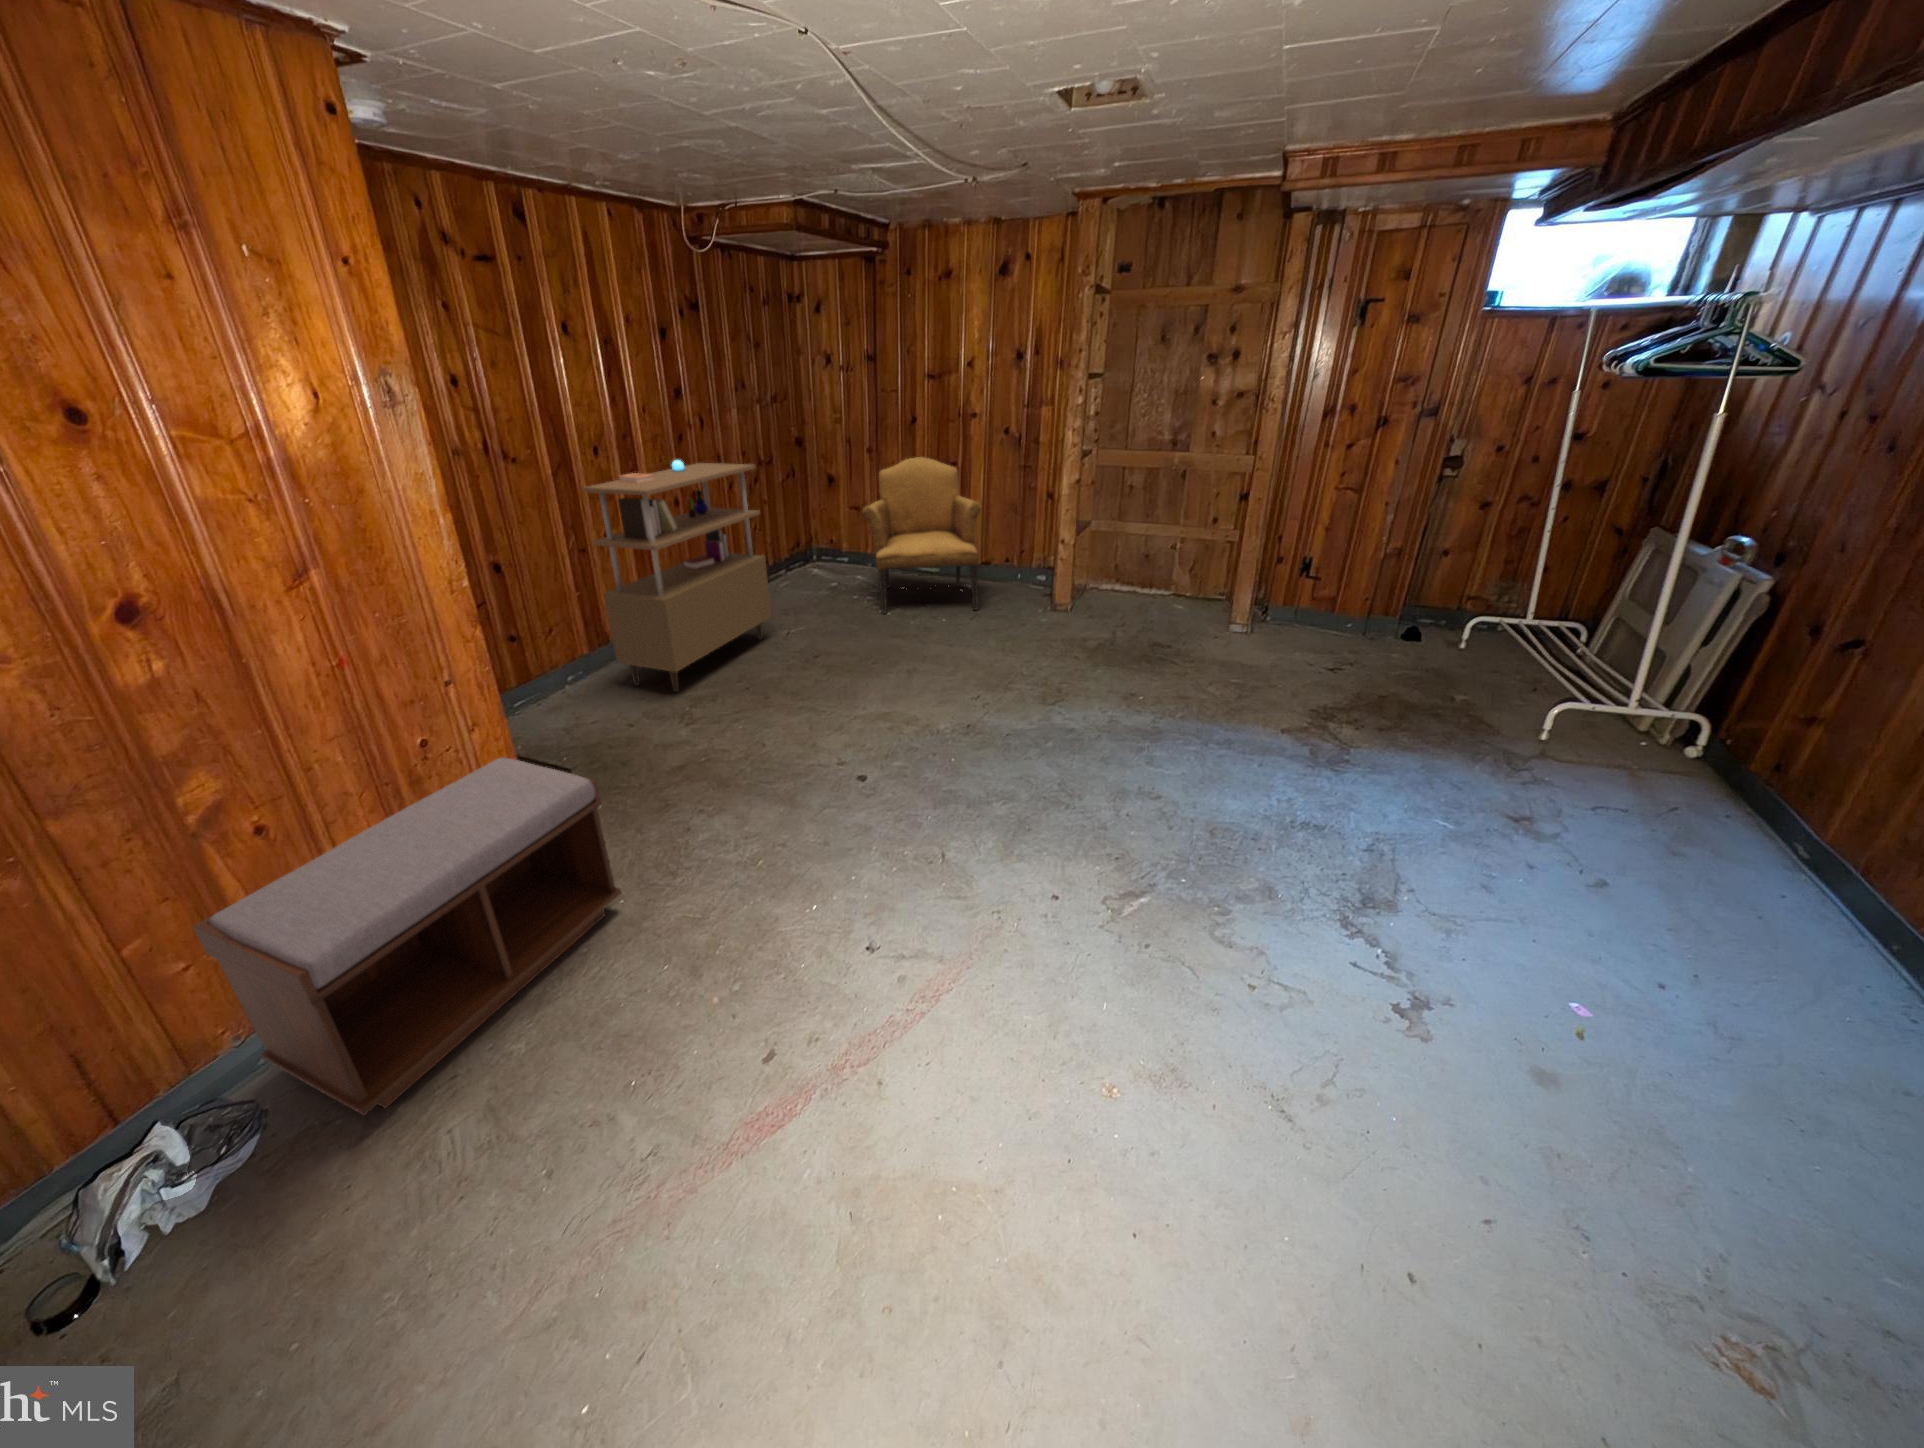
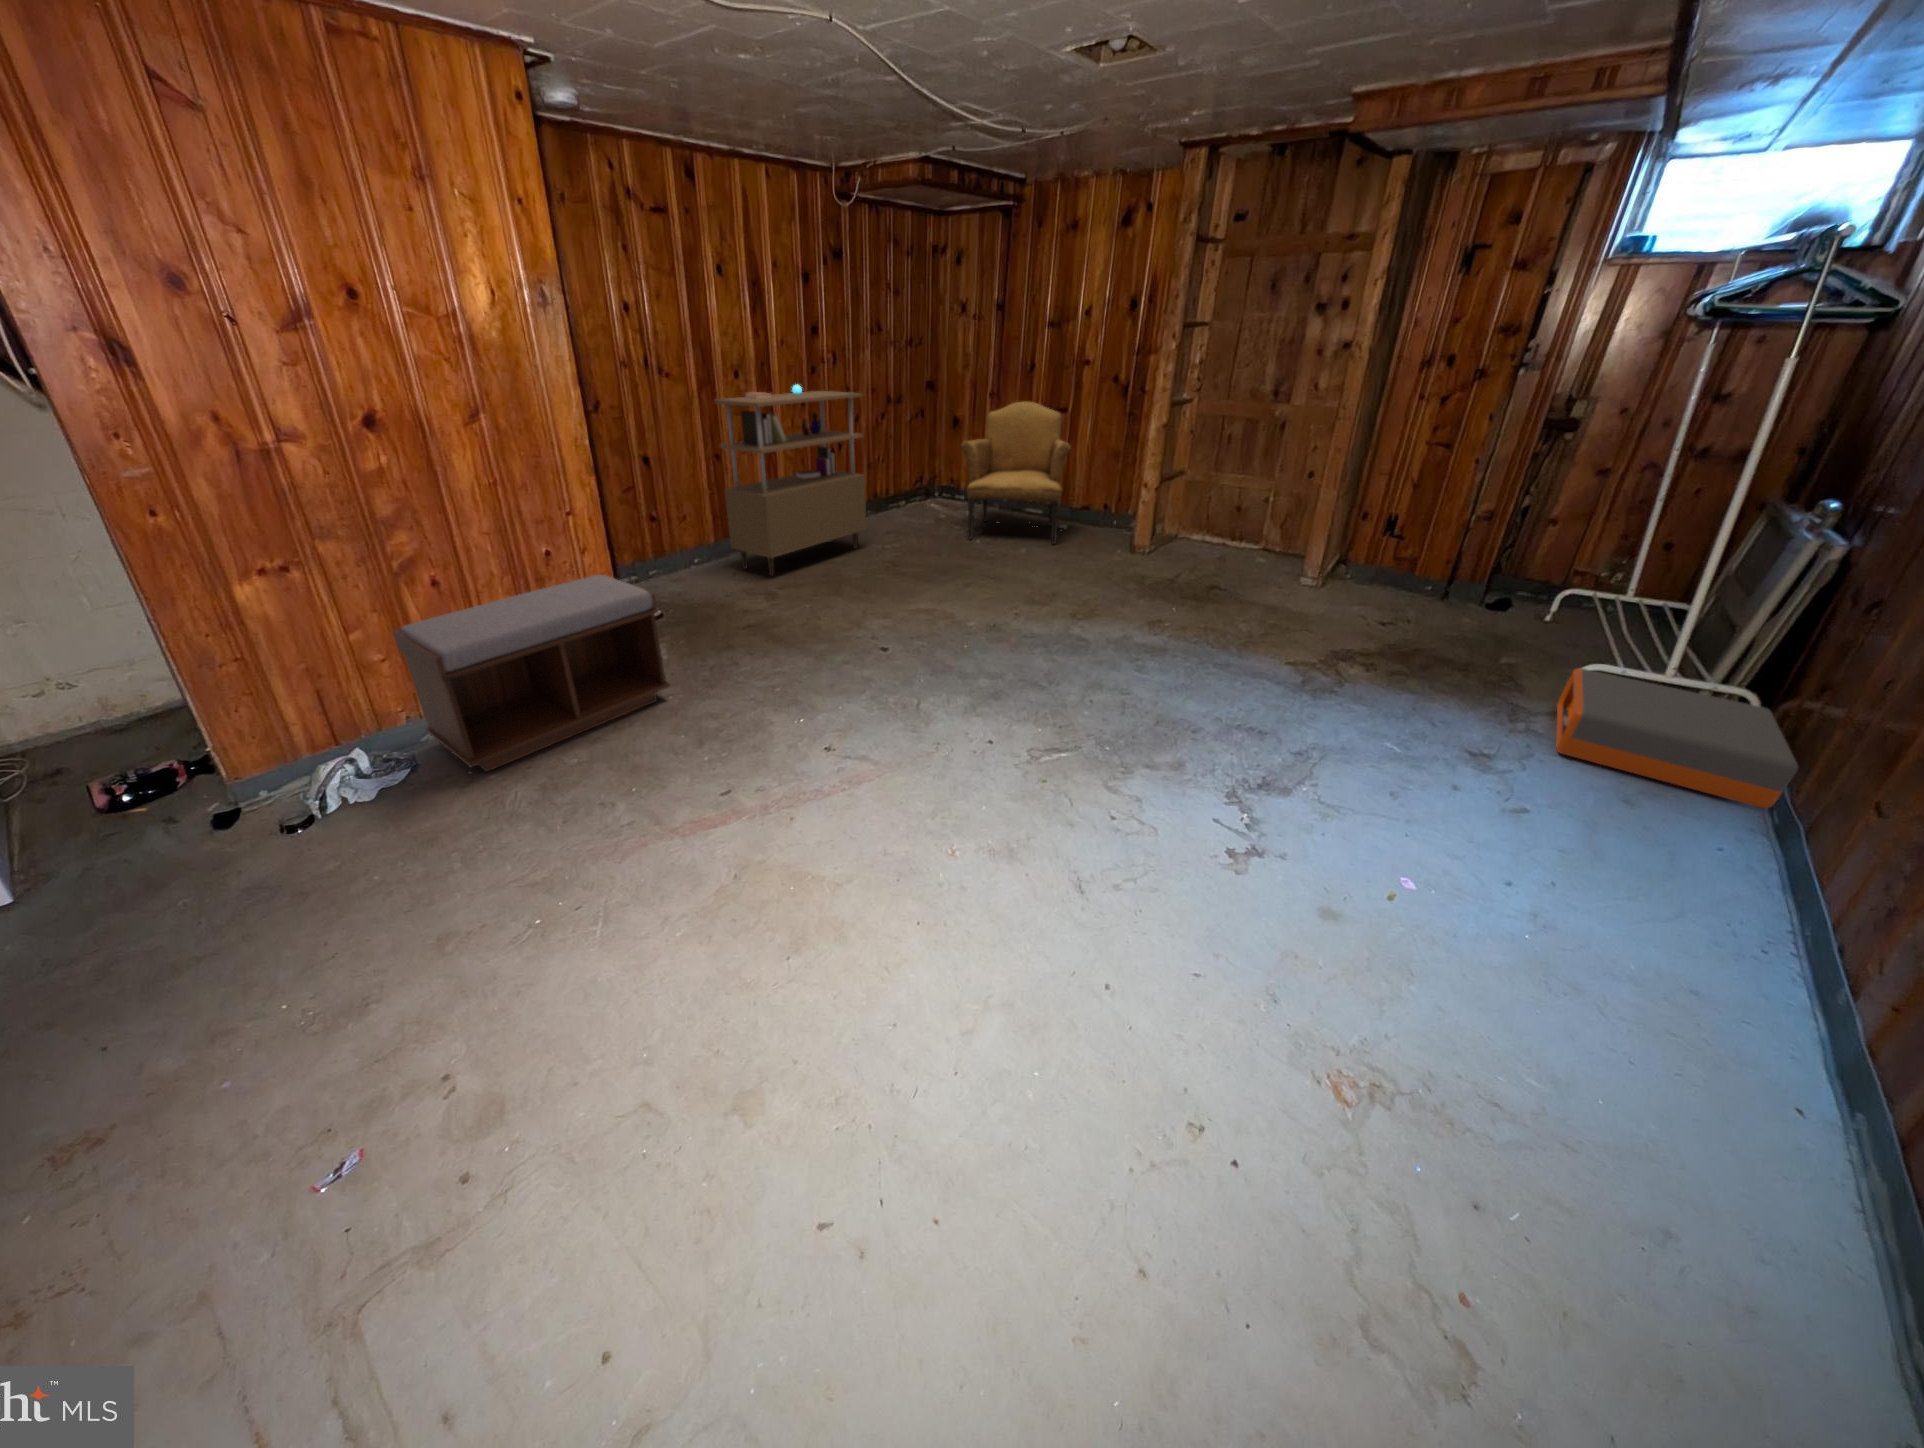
storage box: none [1538,707,1794,833] -> present [1556,668,1798,808]

